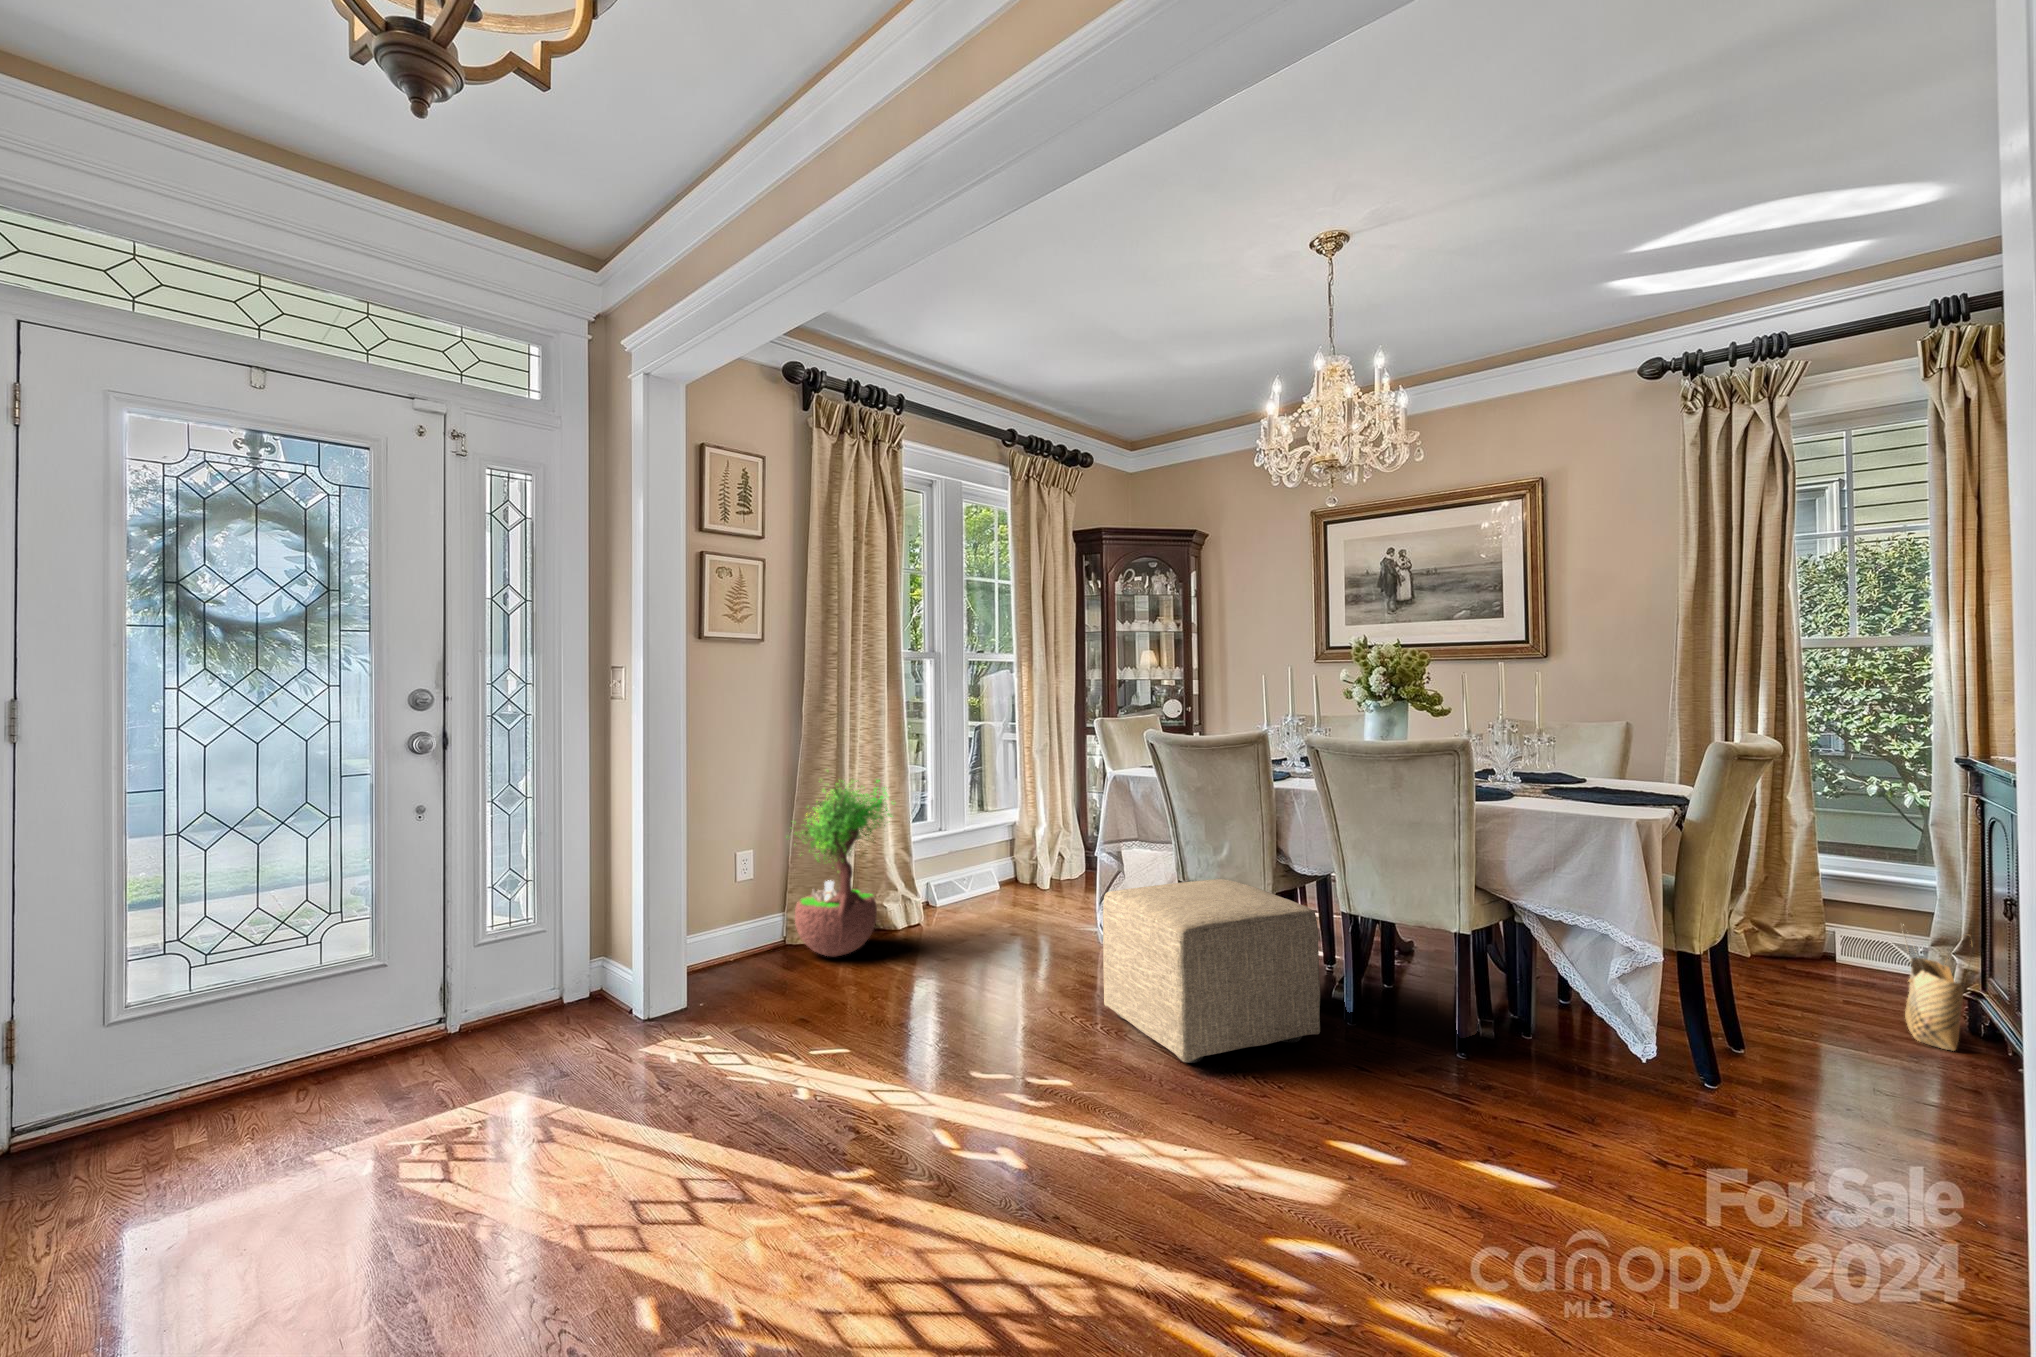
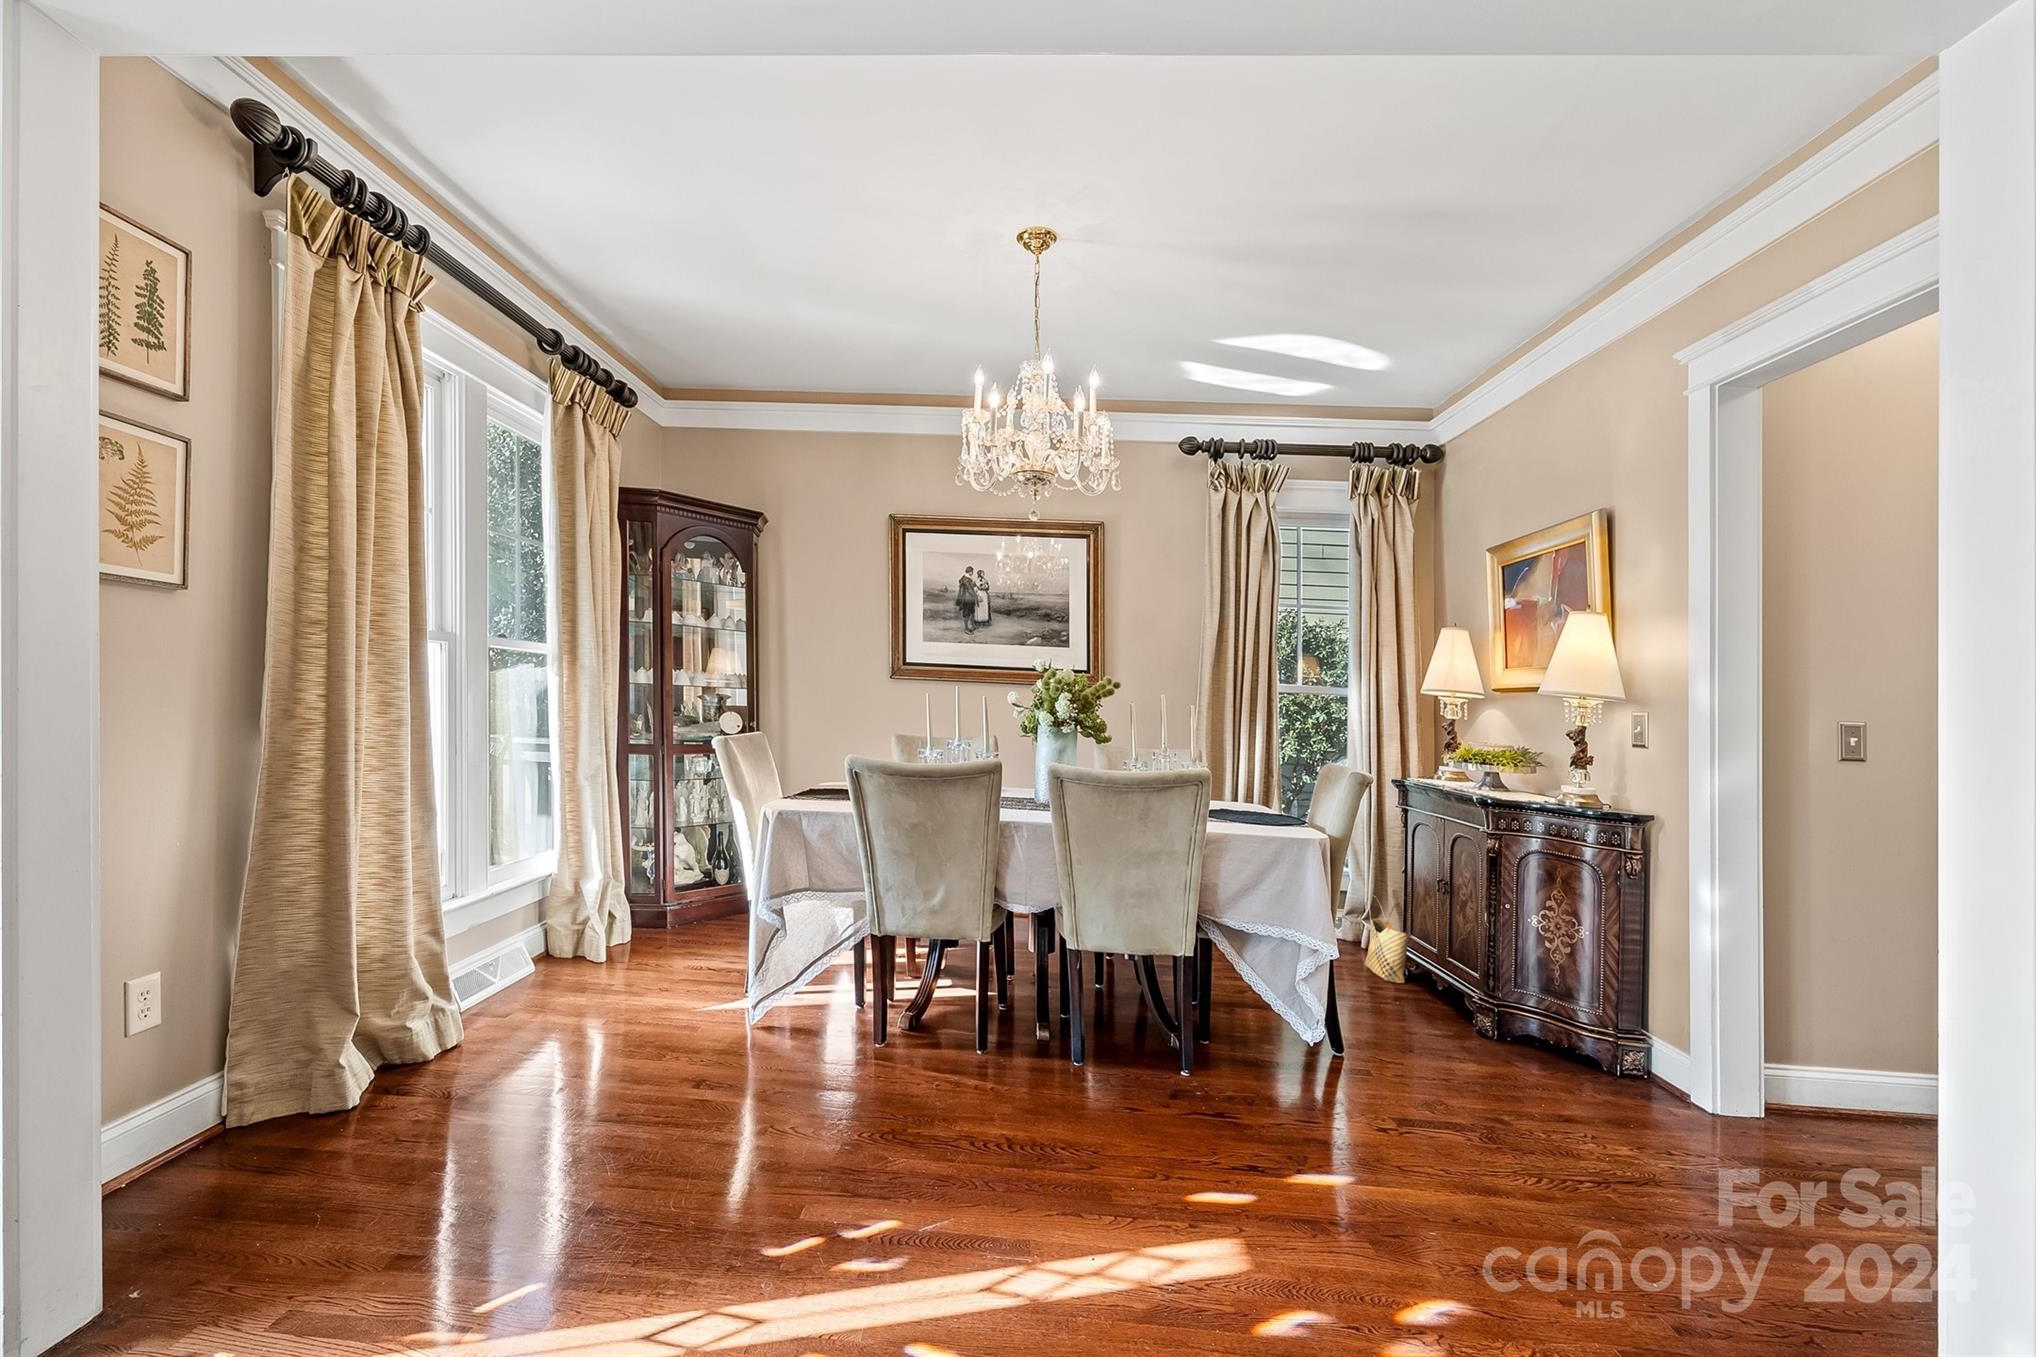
potted tree: present [787,779,892,956] -> none [223,815,456,1137]
ottoman: present [1103,879,1320,1063] -> none [829,923,1075,1152]

